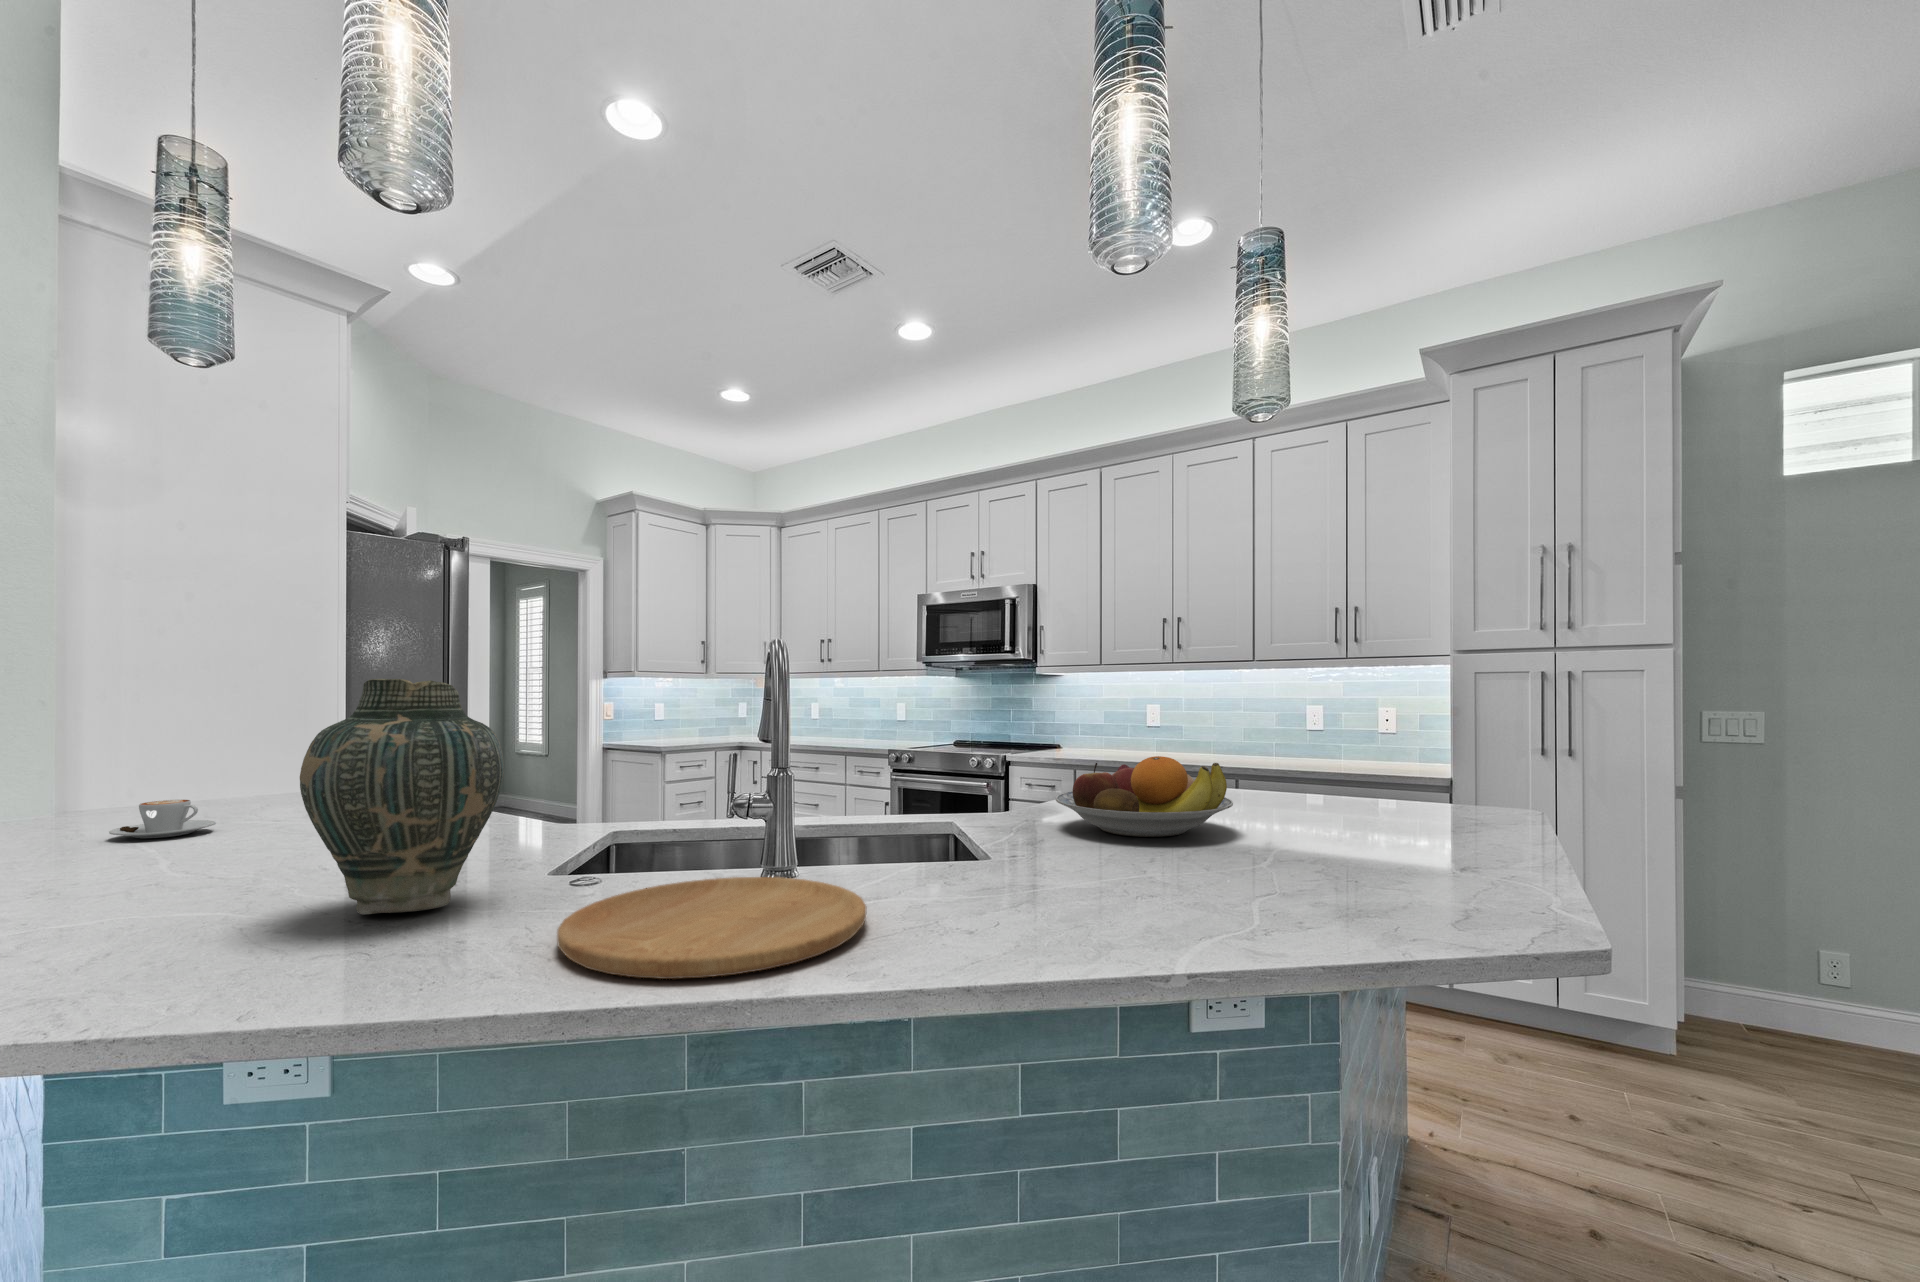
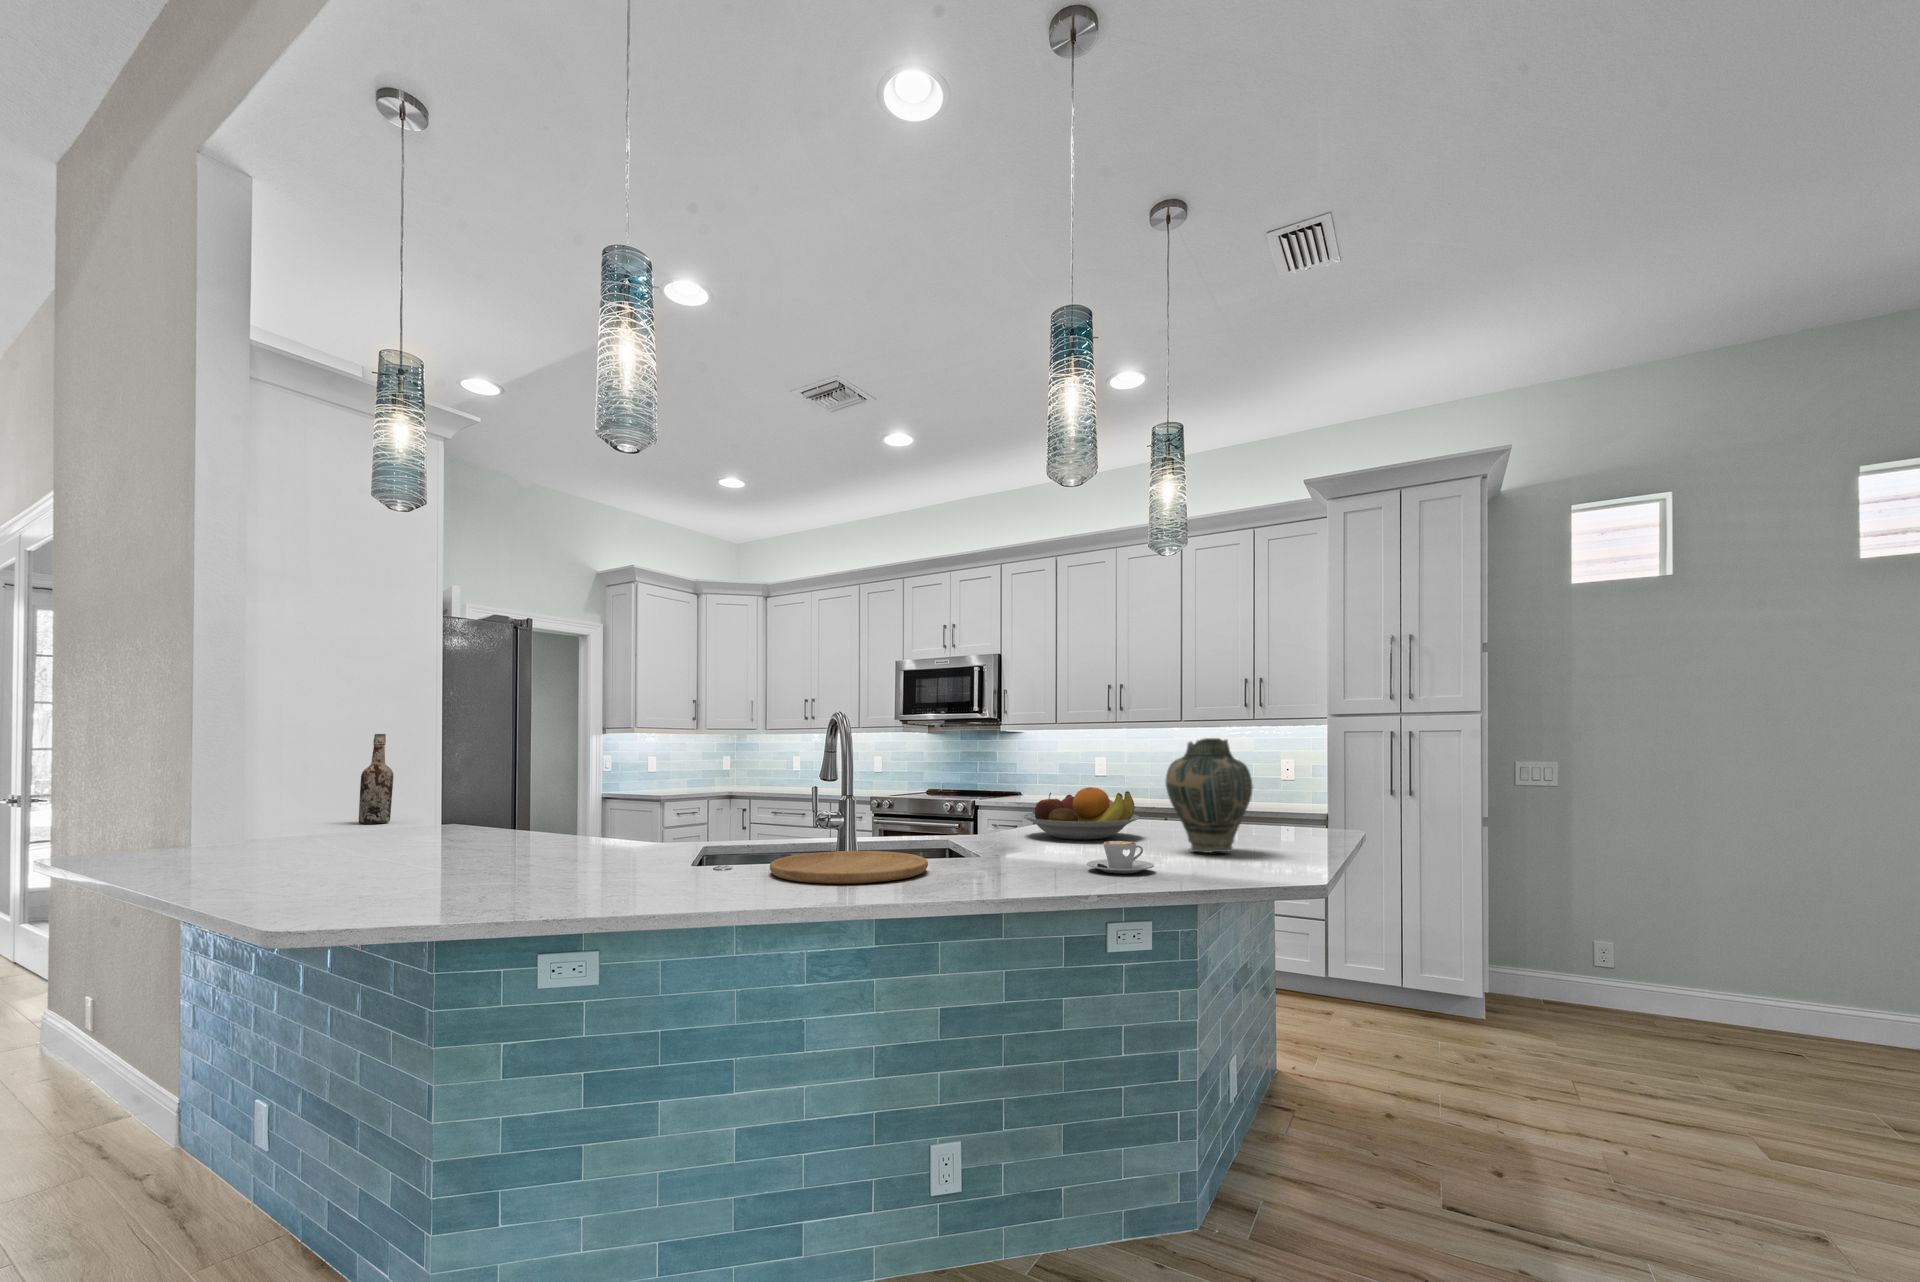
wine bottle: none [170,678,220,798] -> present [359,734,394,824]
vase: present [300,679,504,915] -> present [1165,738,1253,853]
coffee cup: present [109,800,216,838] -> present [1087,841,1154,873]

